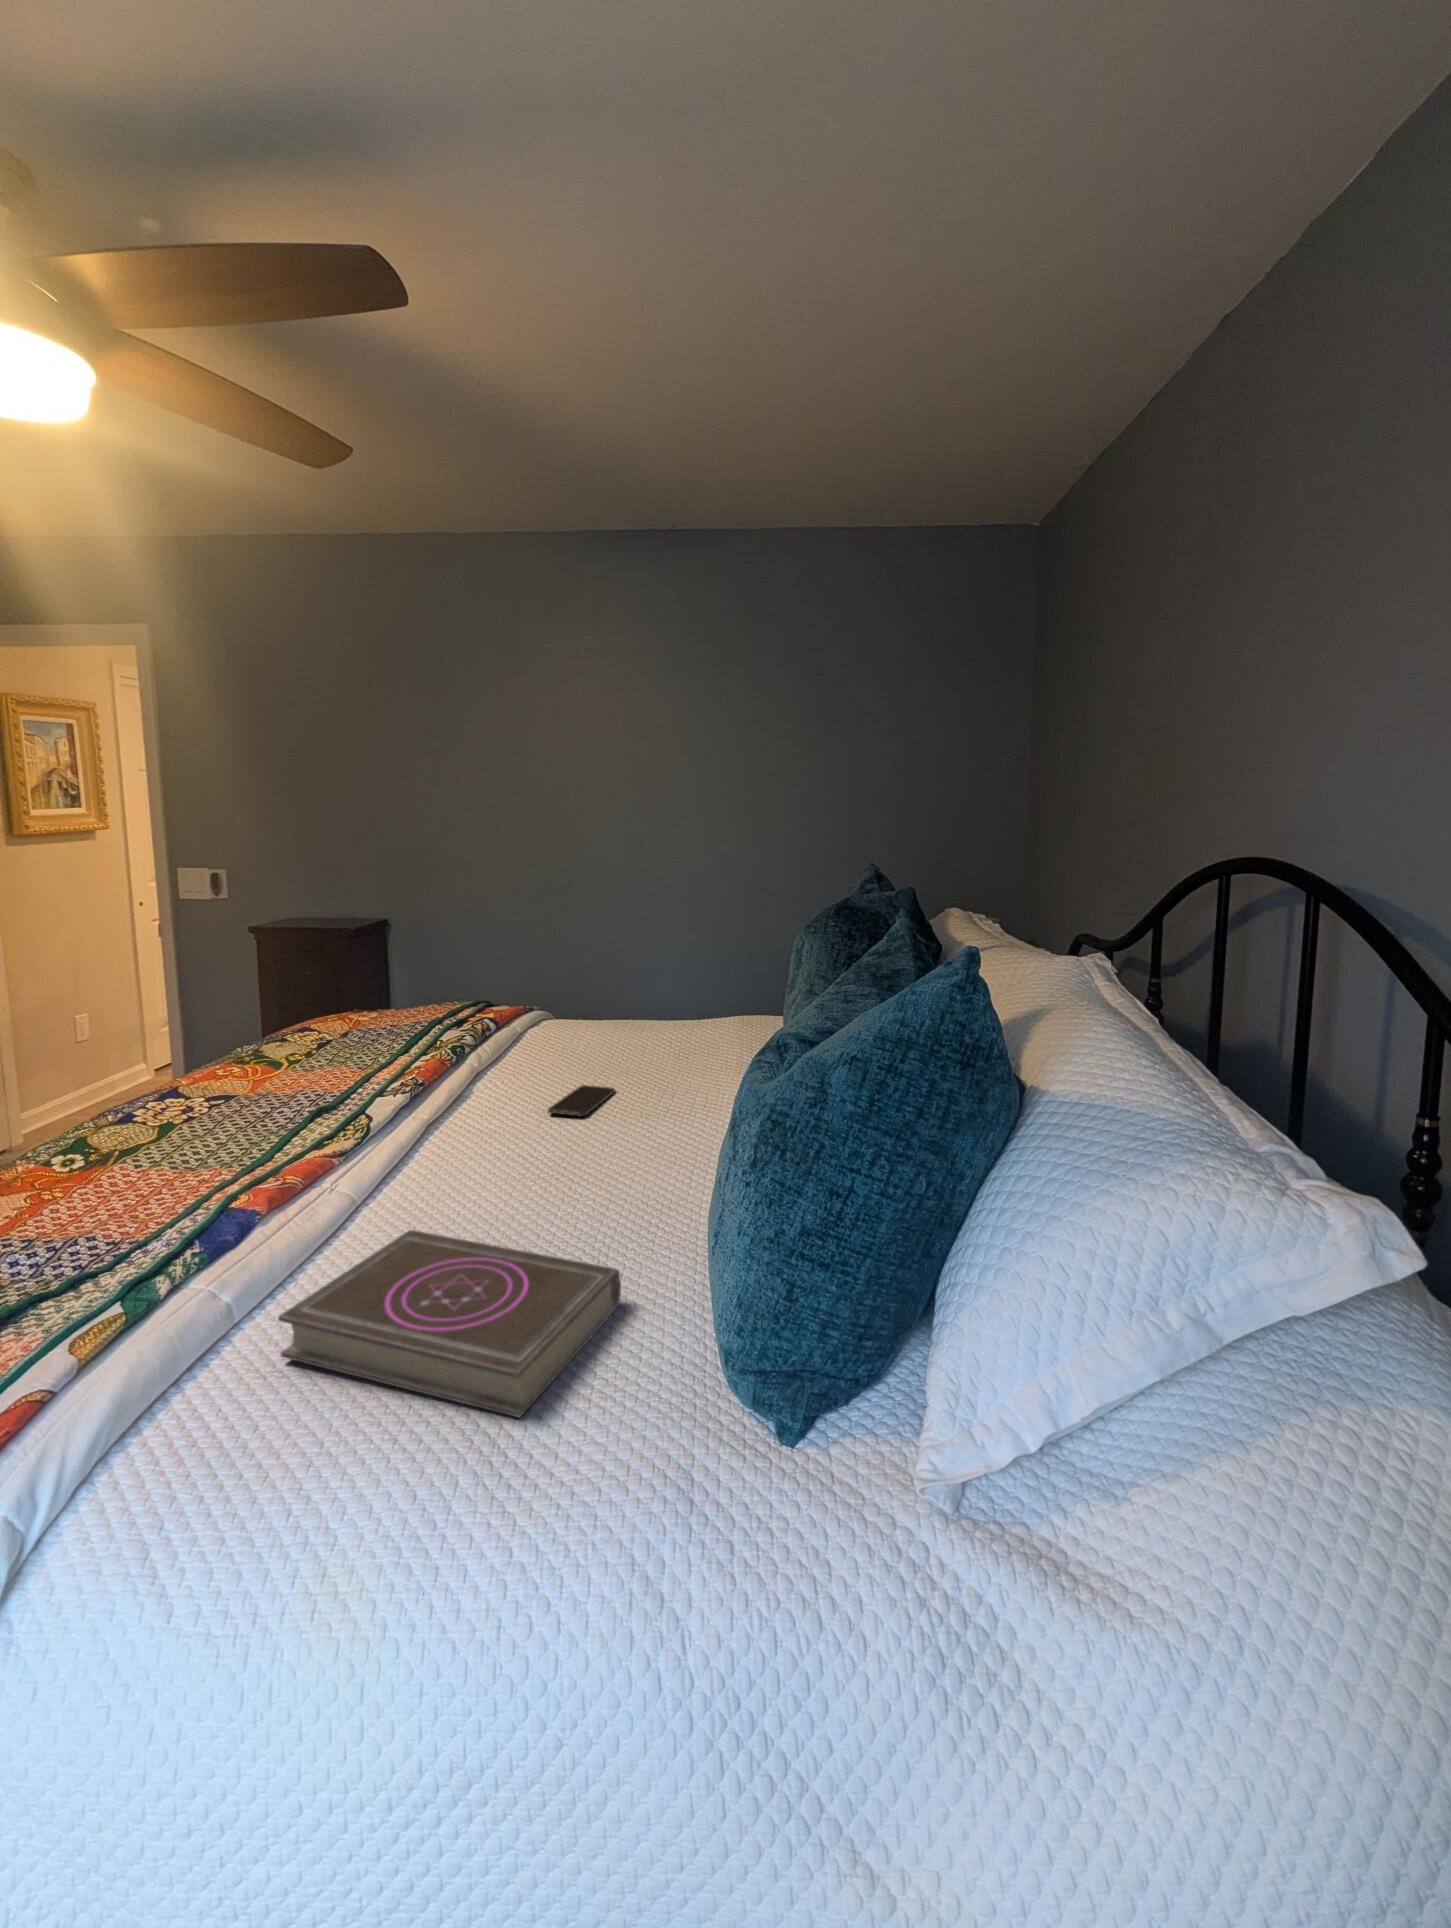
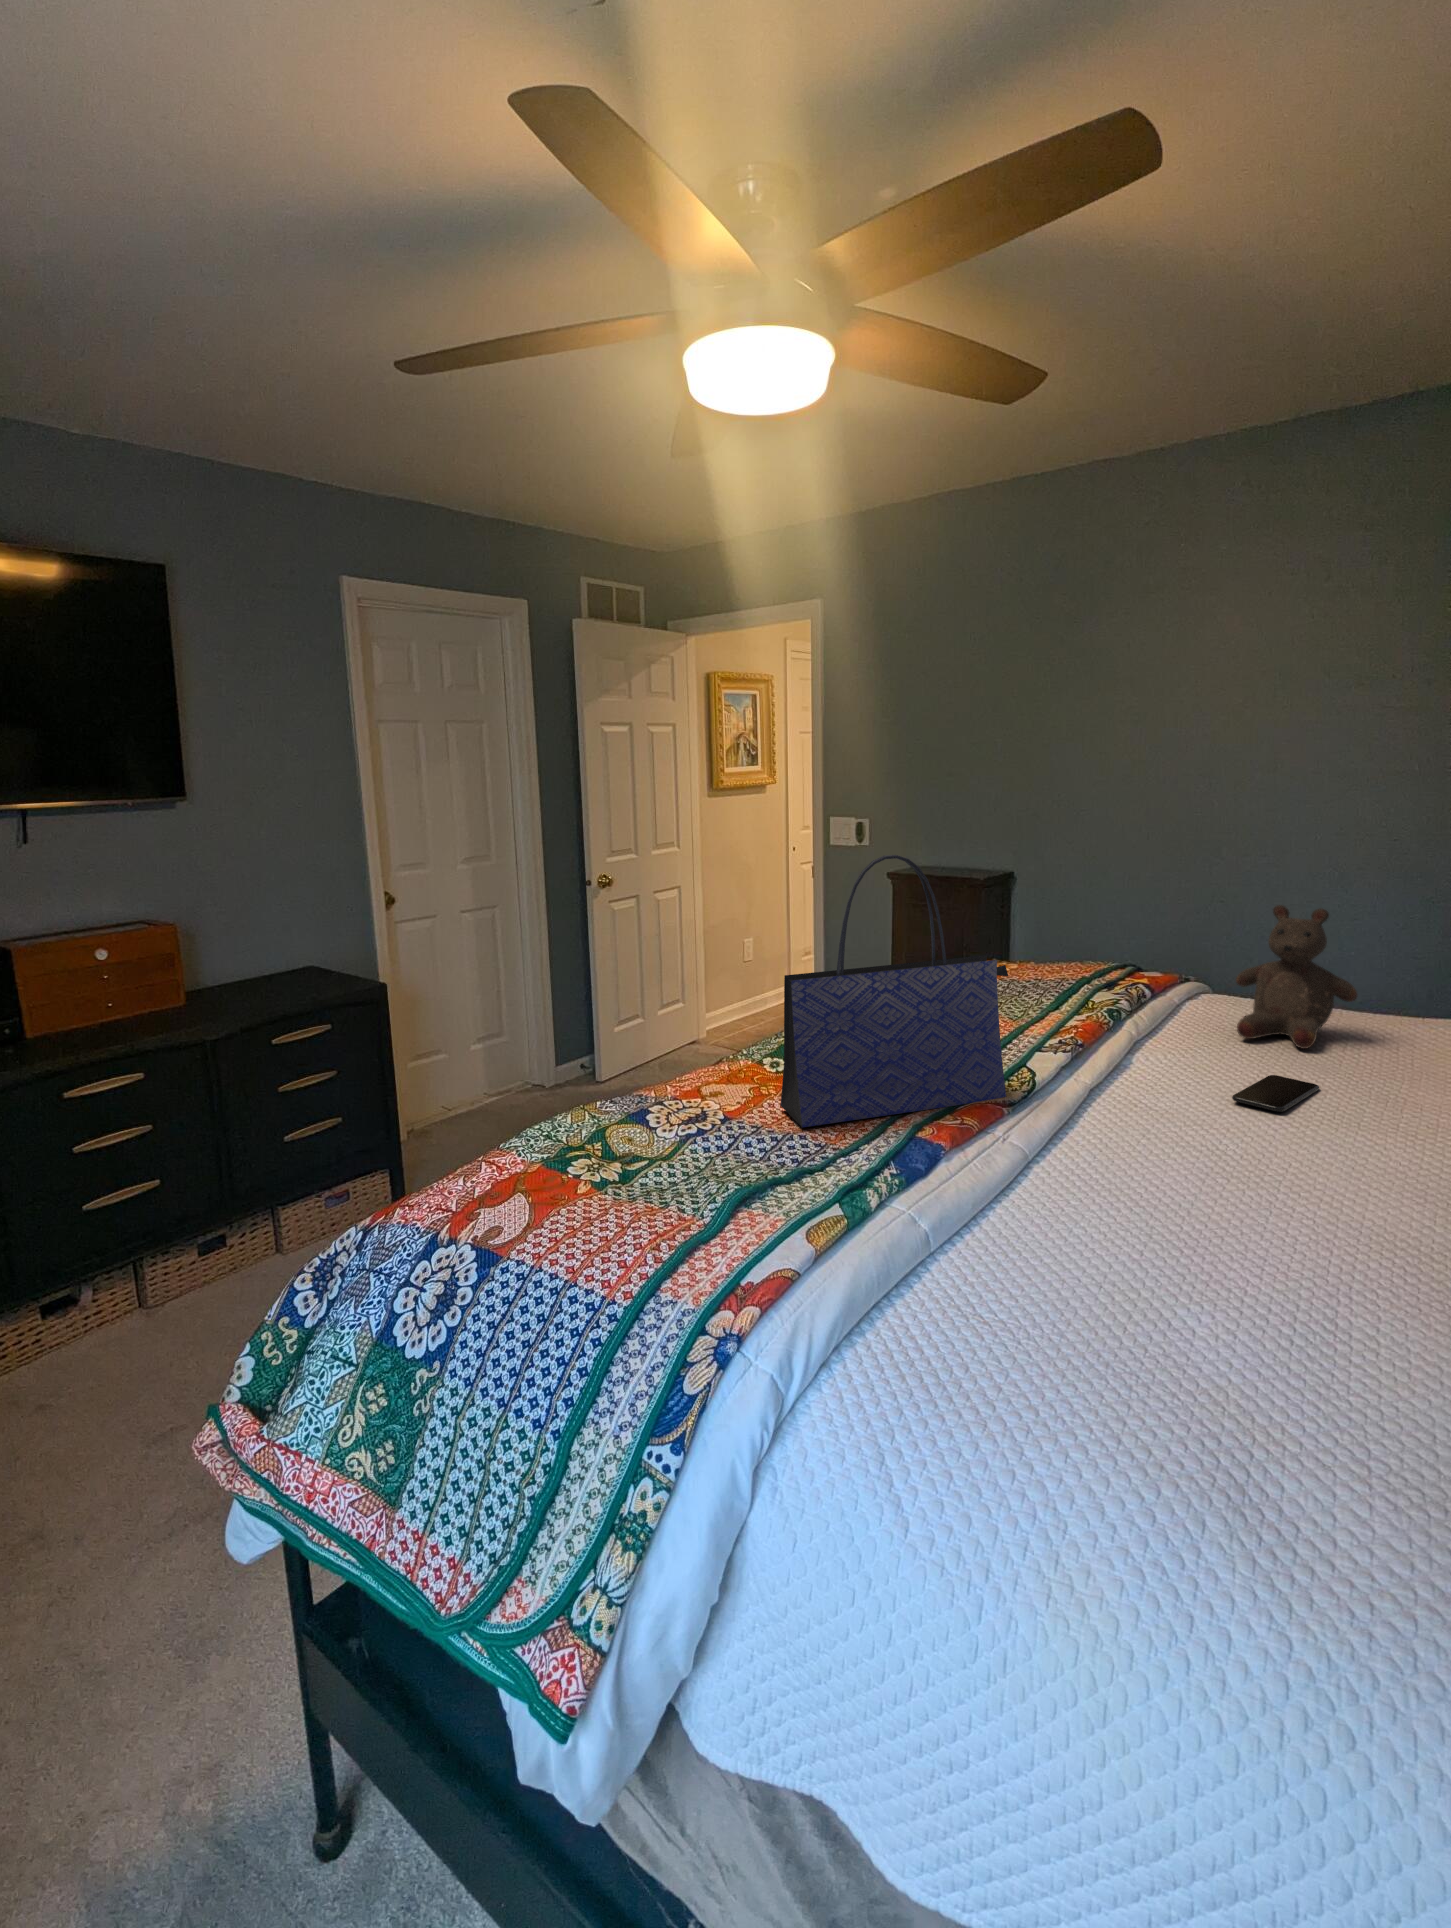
tote bag: none [56,915,340,1227] -> present [781,855,1008,1127]
stuffed bear: none [560,940,646,1059] -> present [1236,905,1358,1049]
book: present [278,1230,621,1417] -> none [980,1201,1386,1460]

